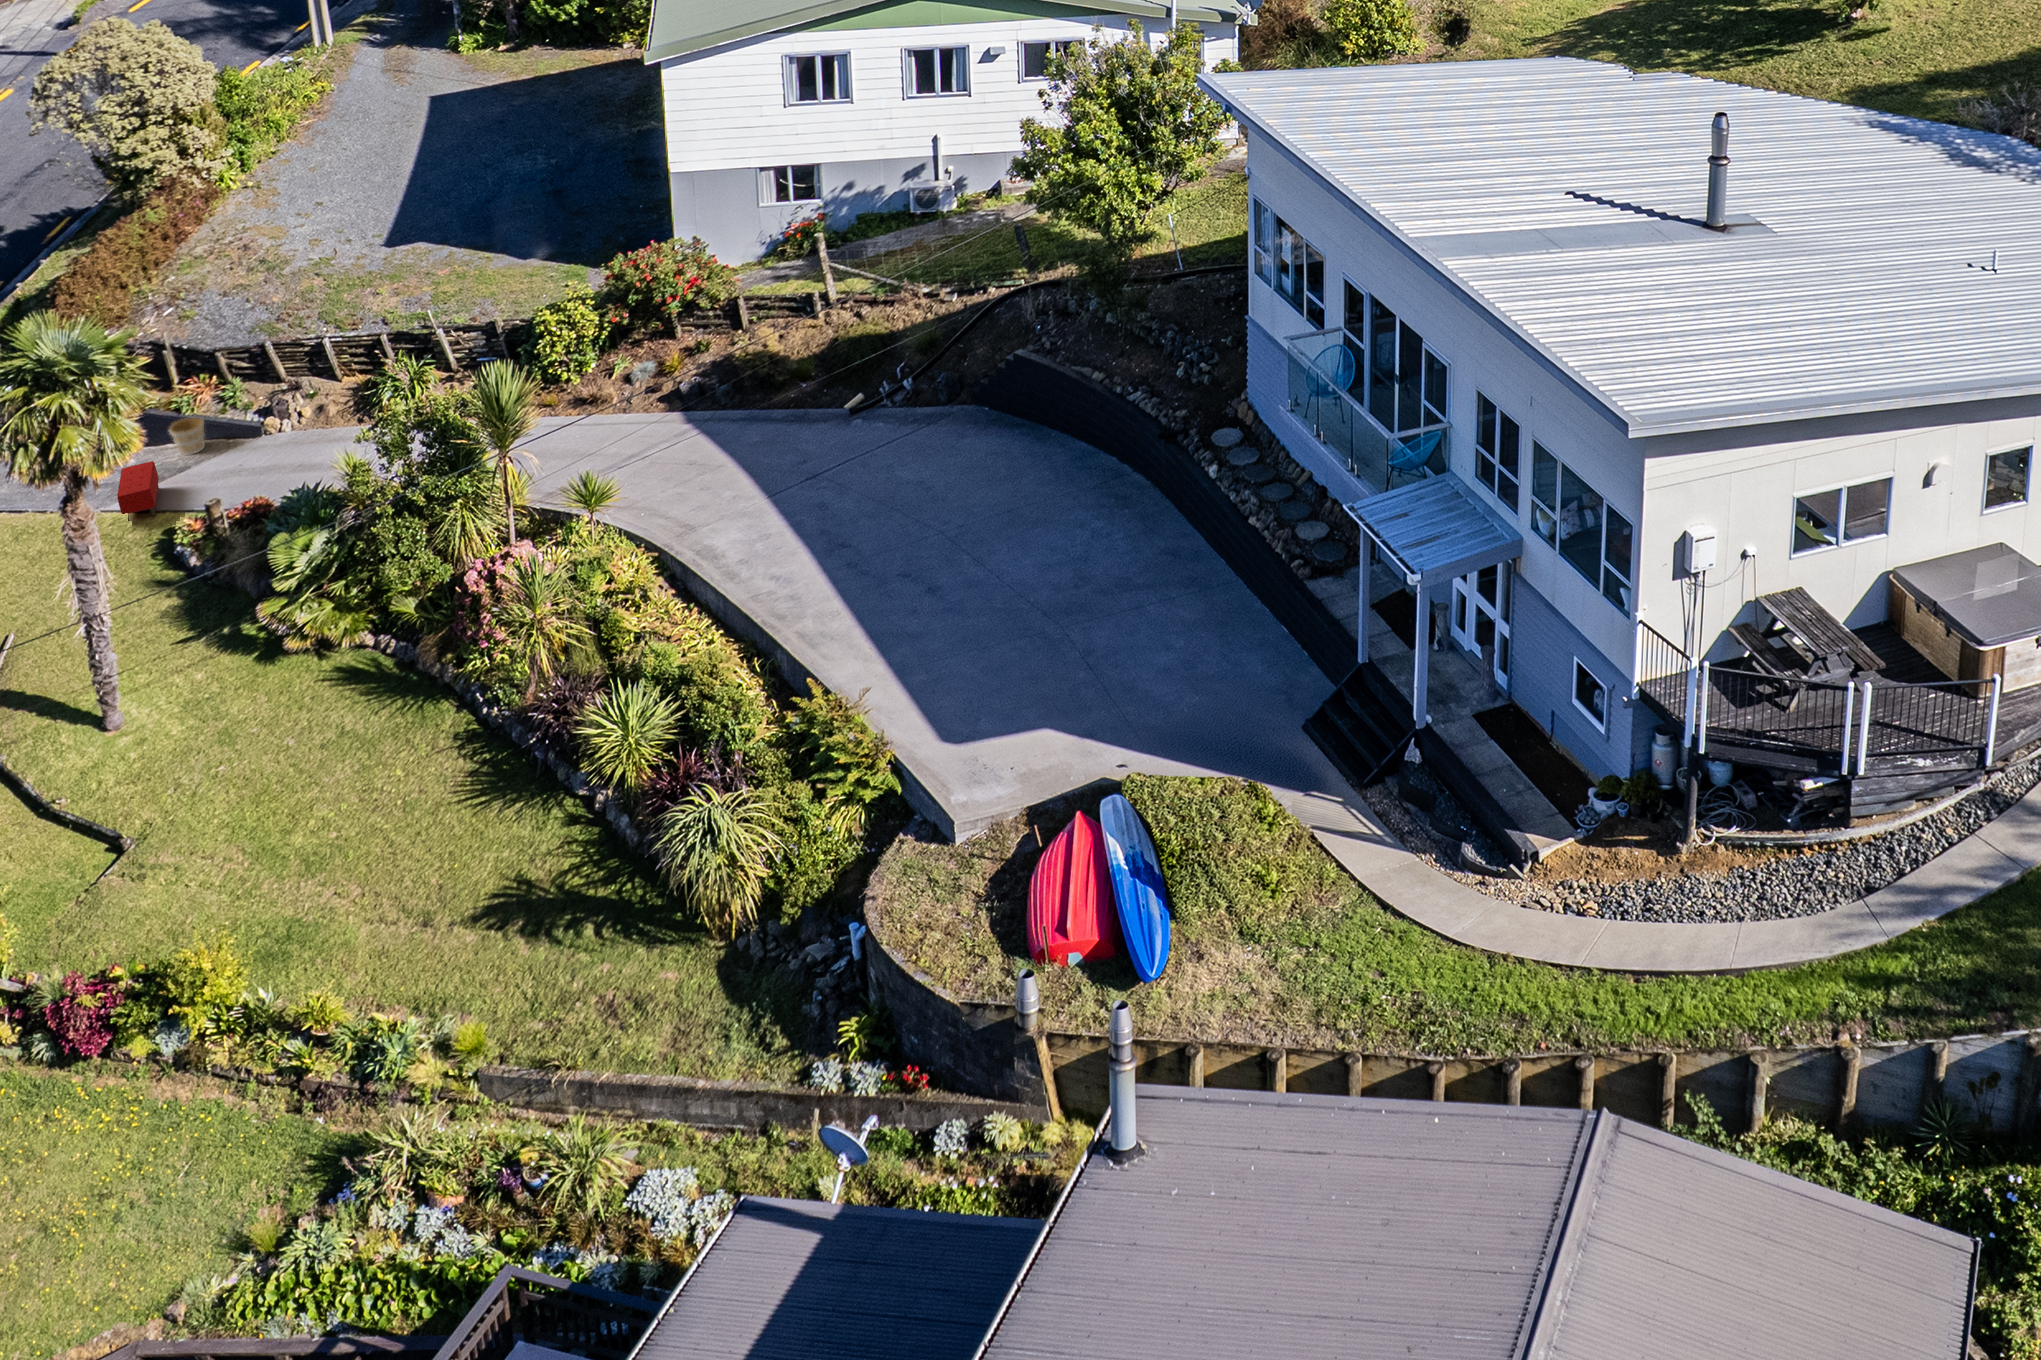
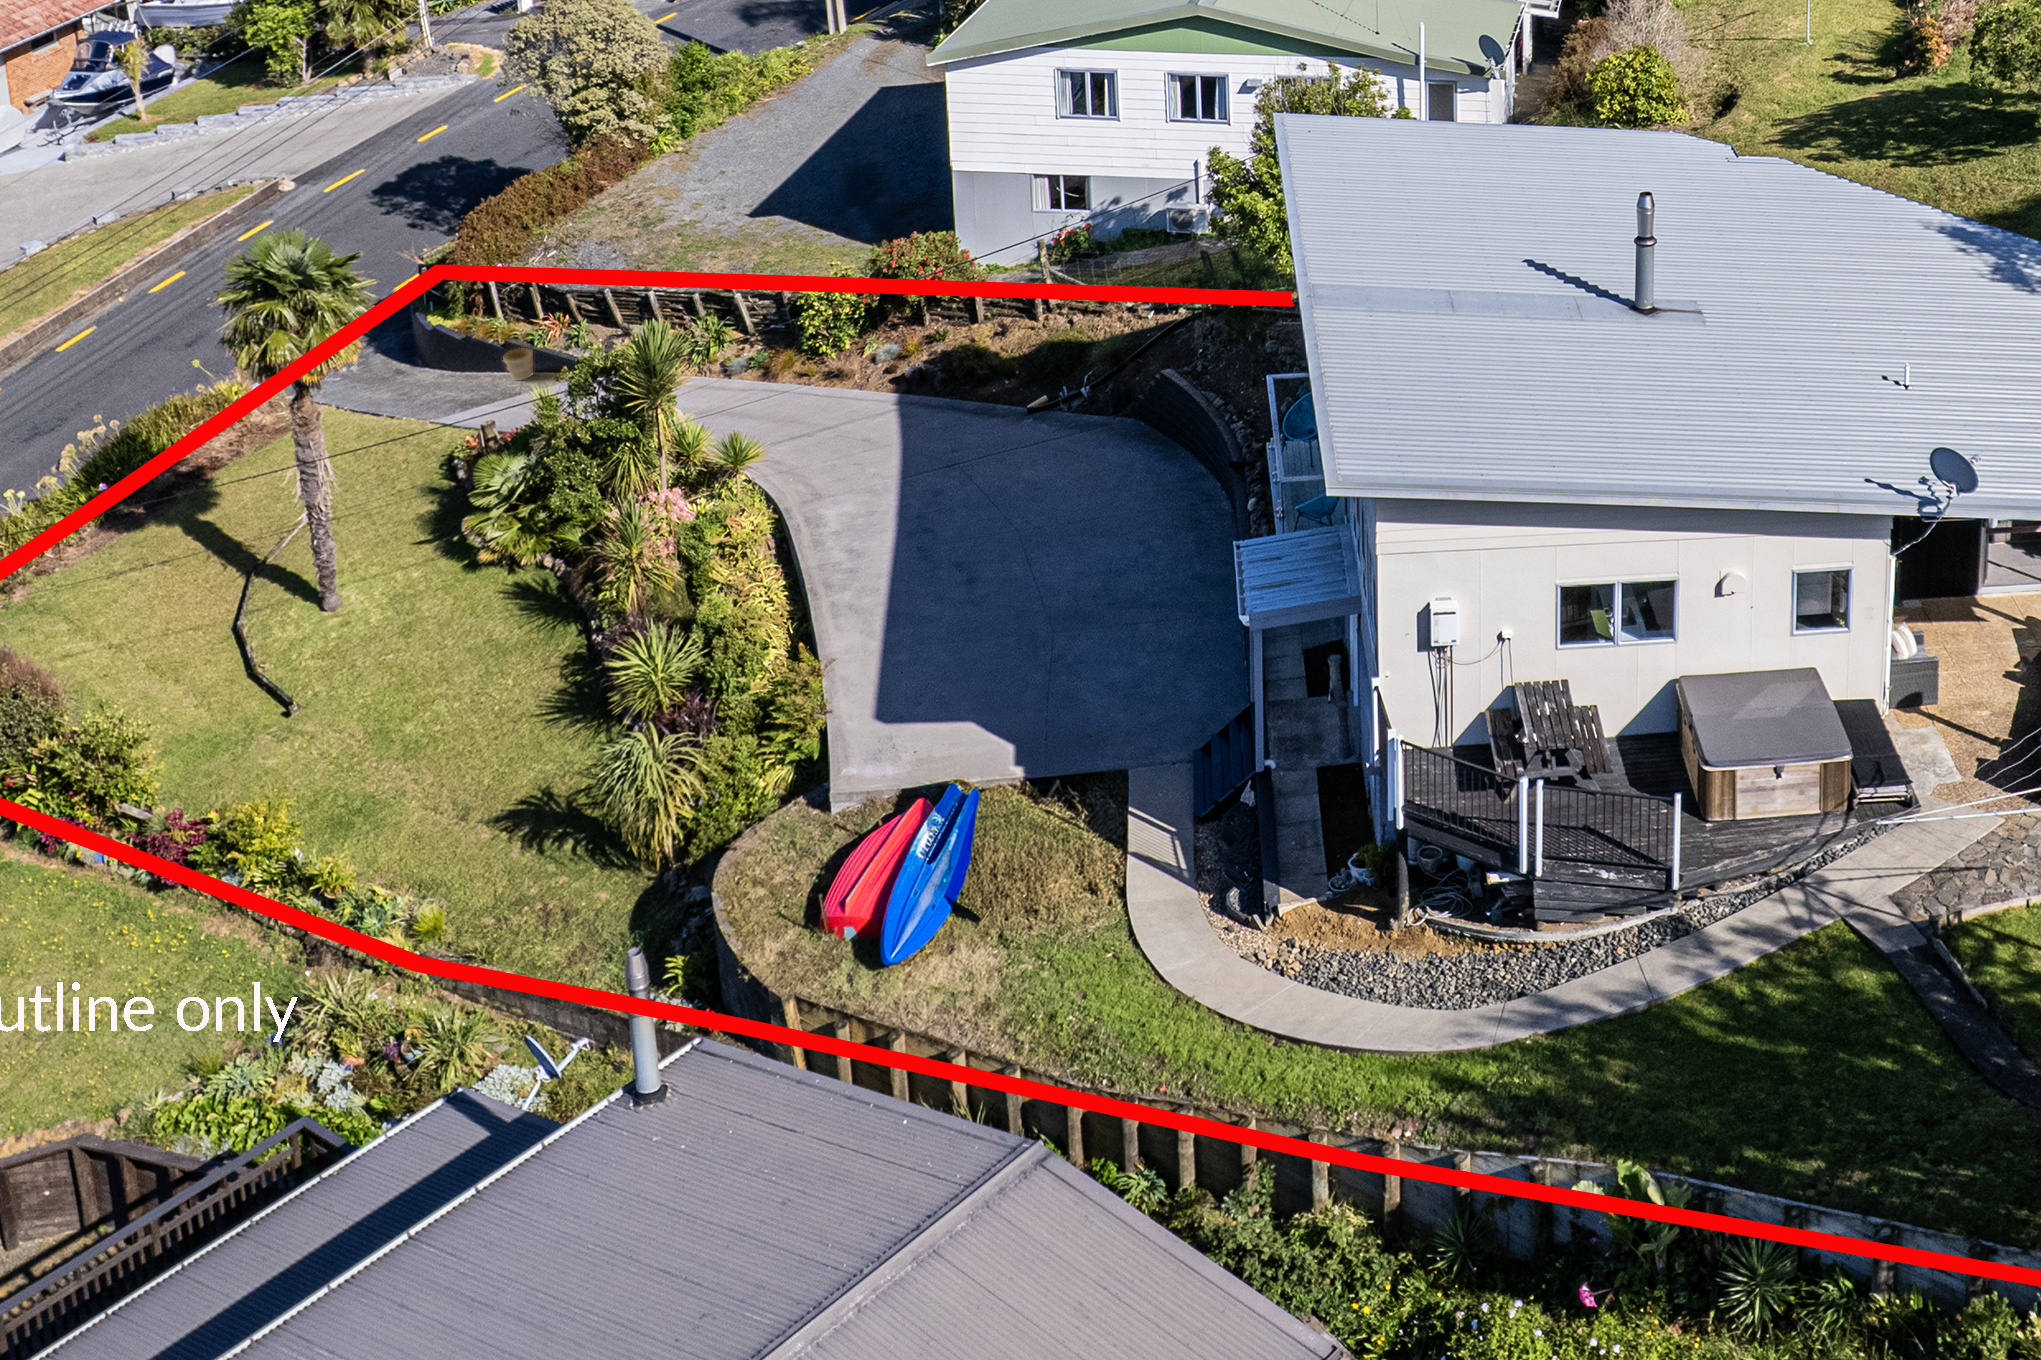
bench: present [117,461,159,521] -> none [433,383,480,434]

